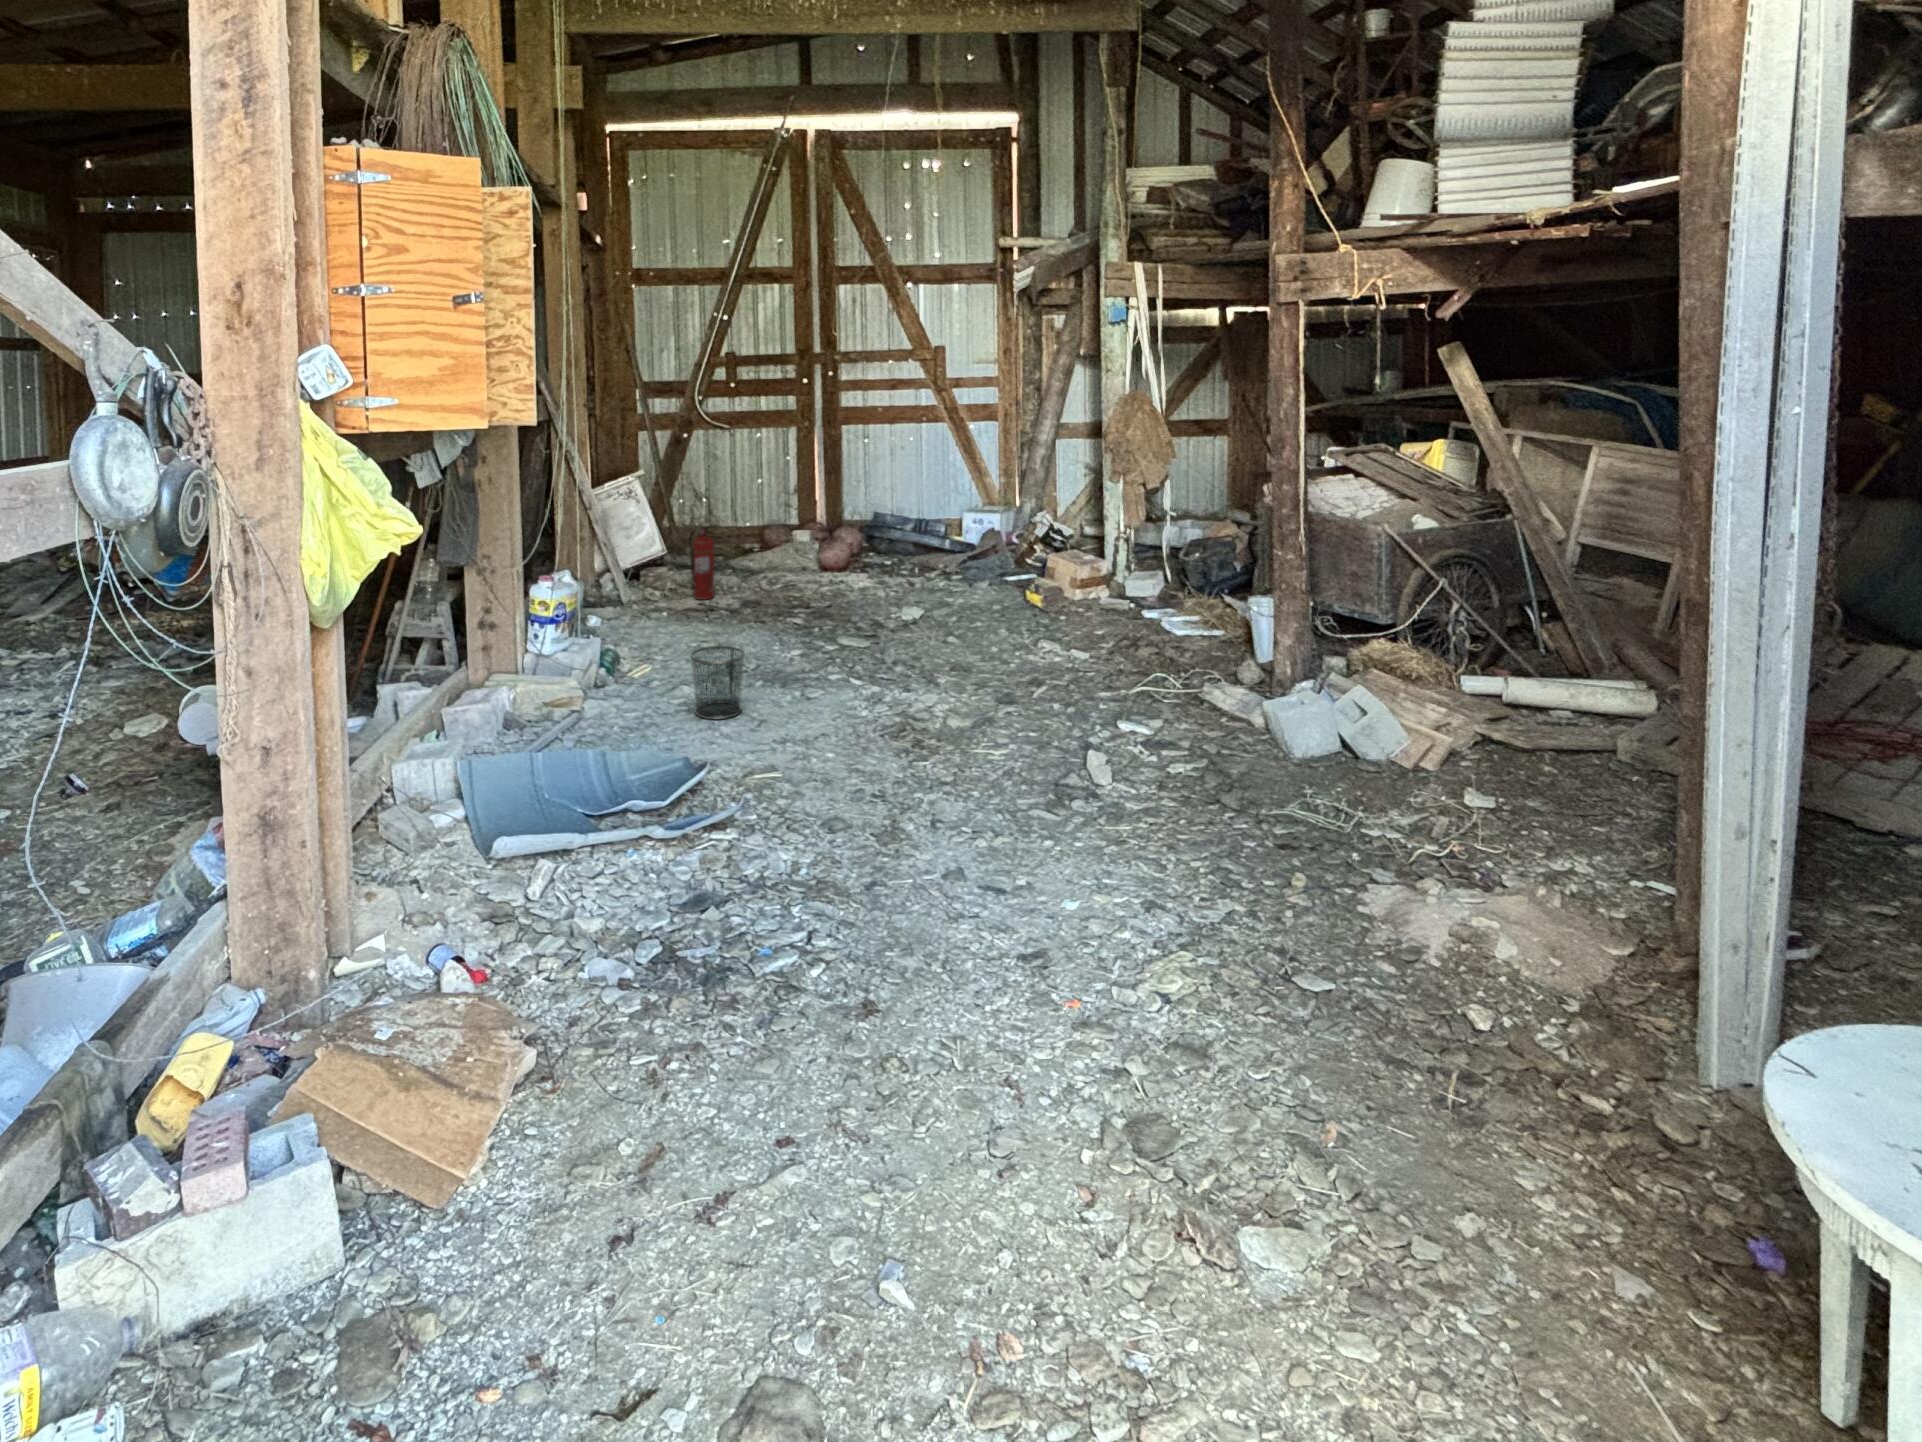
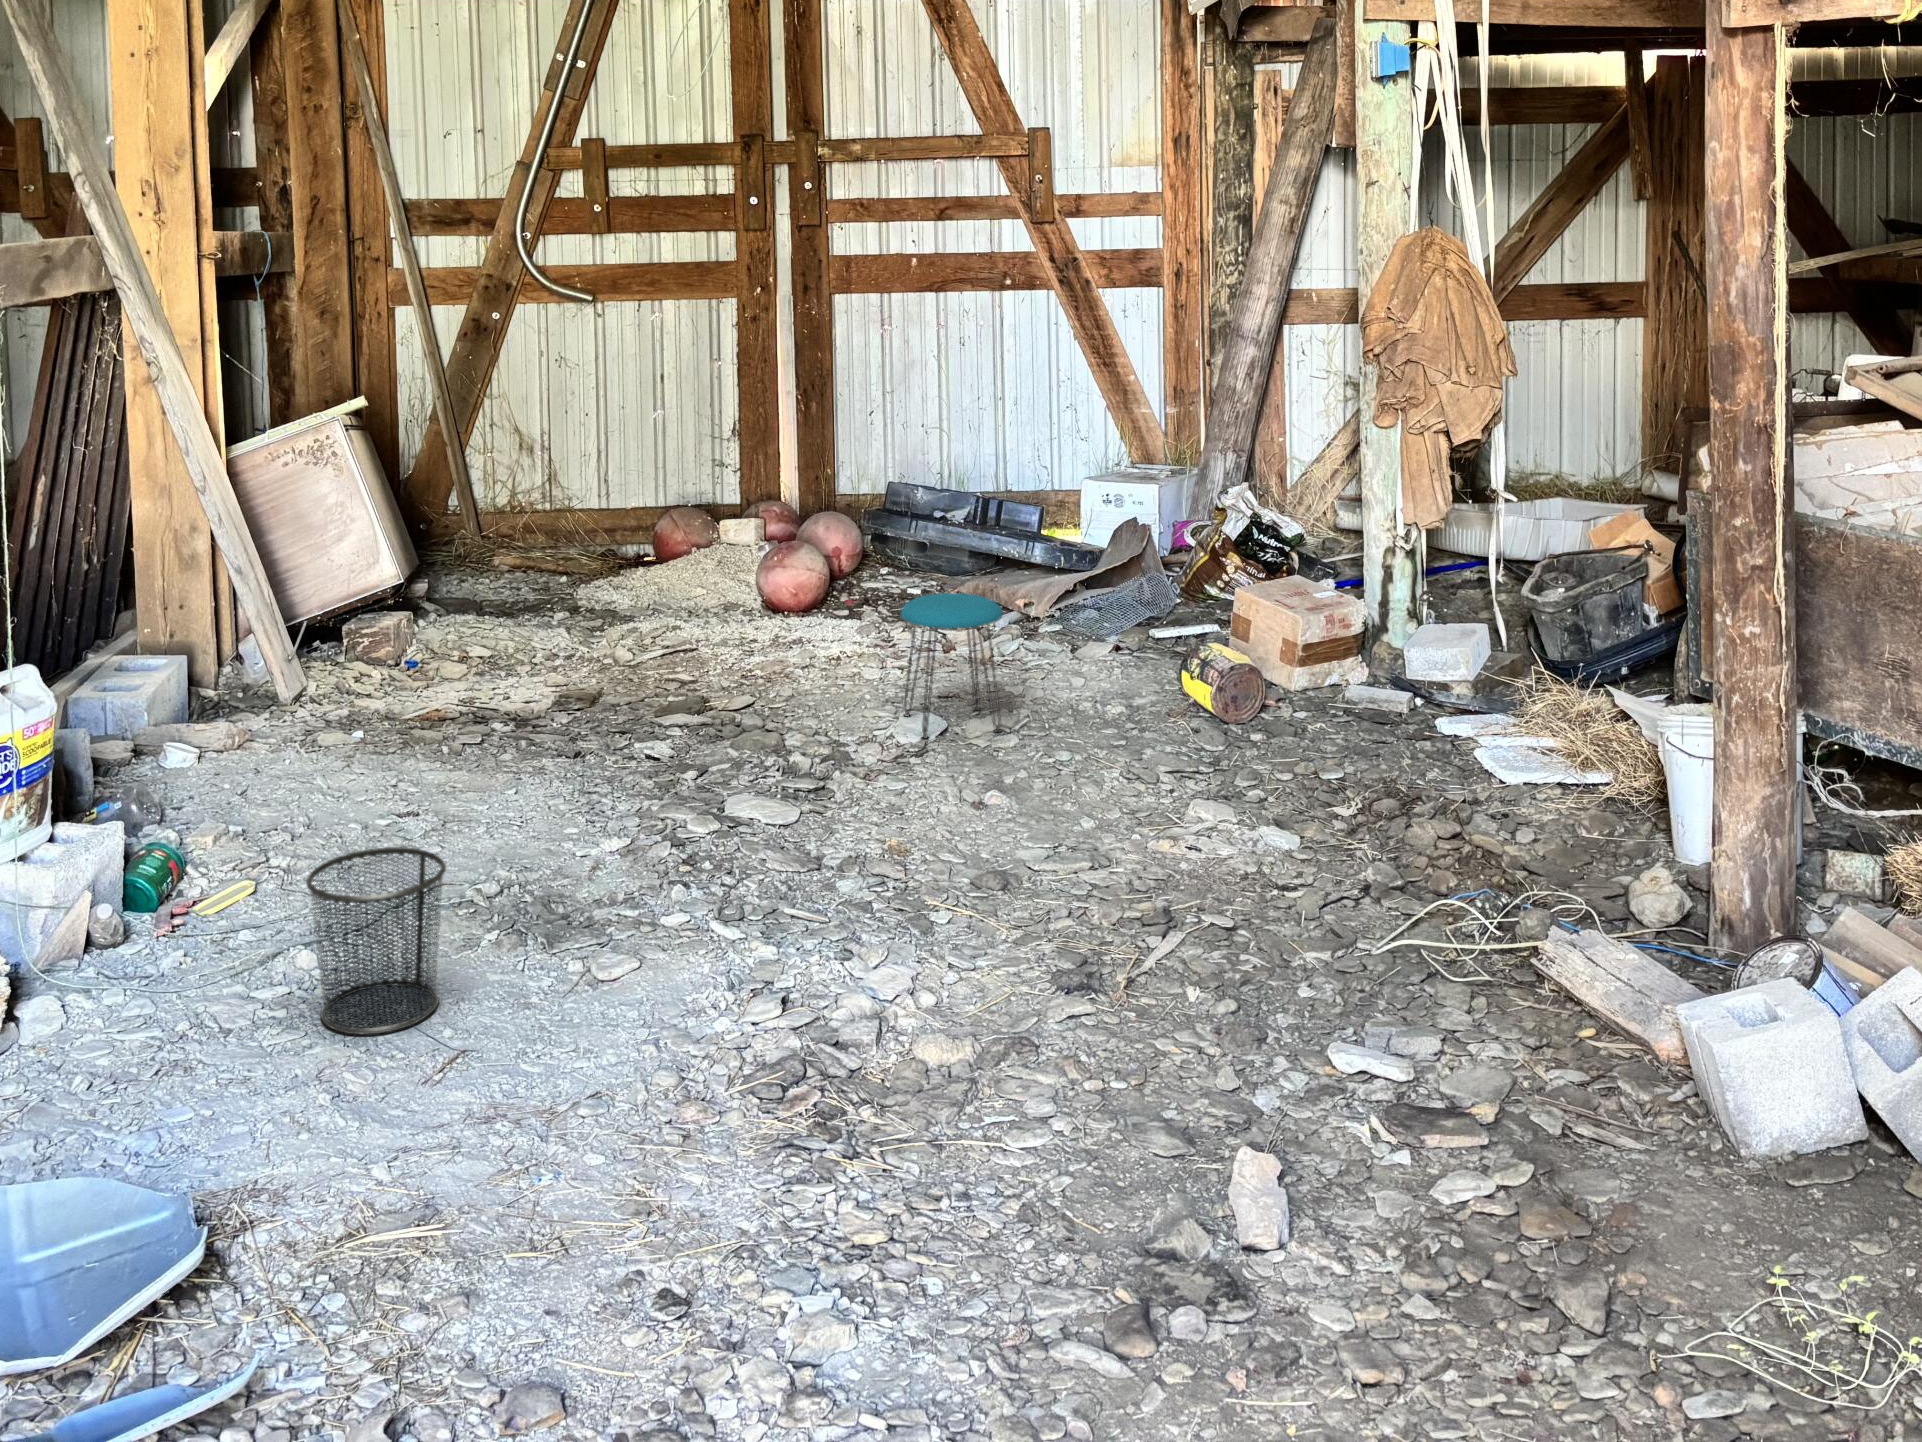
fire extinguisher: present [689,525,715,600] -> none [434,527,497,696]
stool: none [901,553,946,616] -> present [901,593,1003,738]

